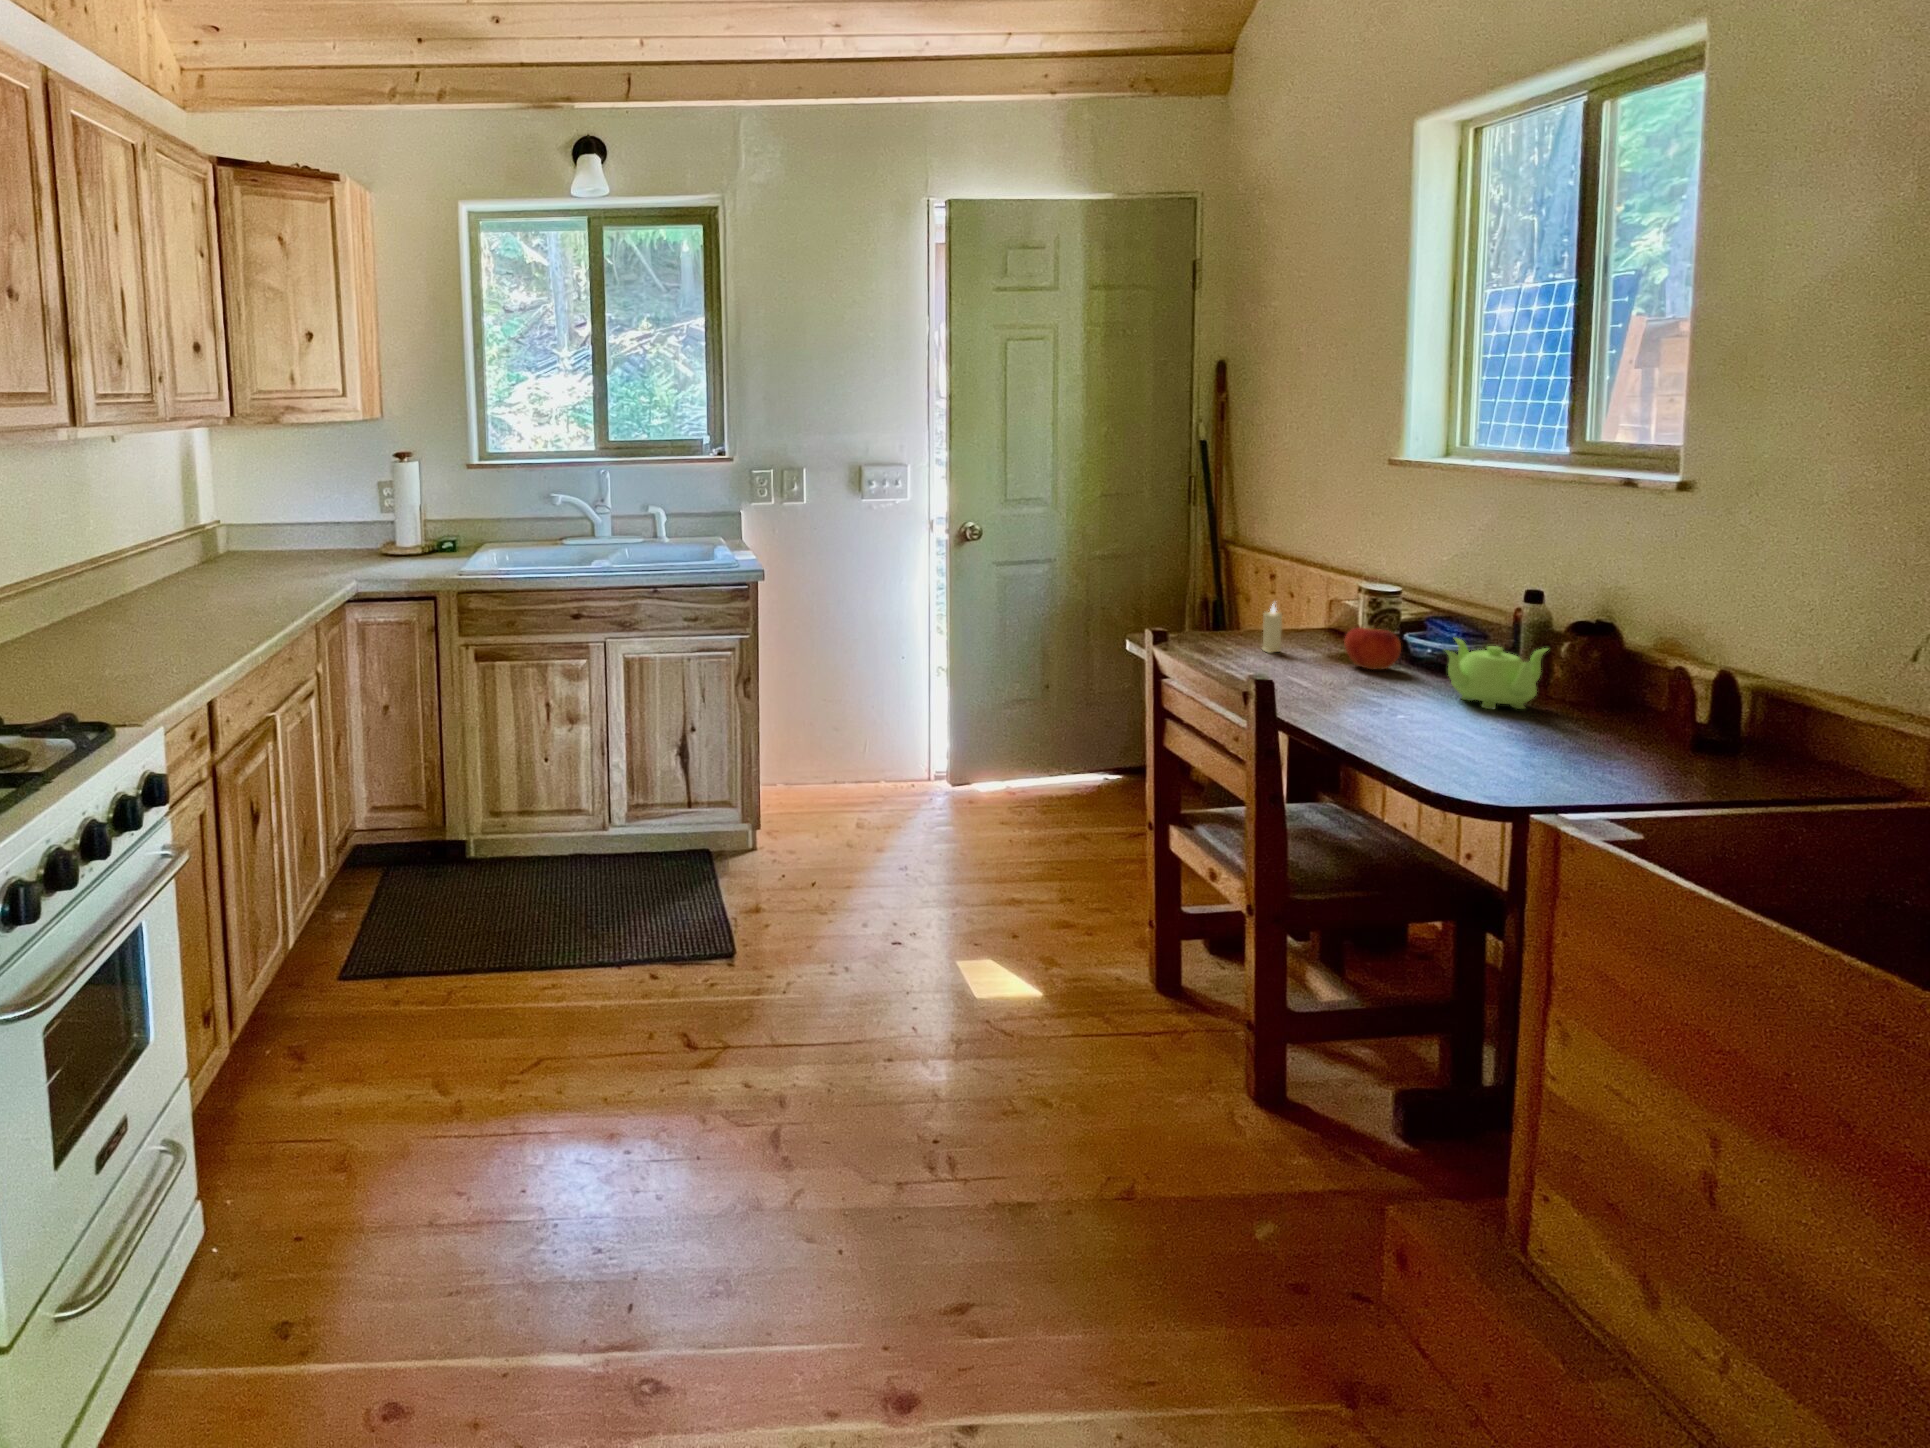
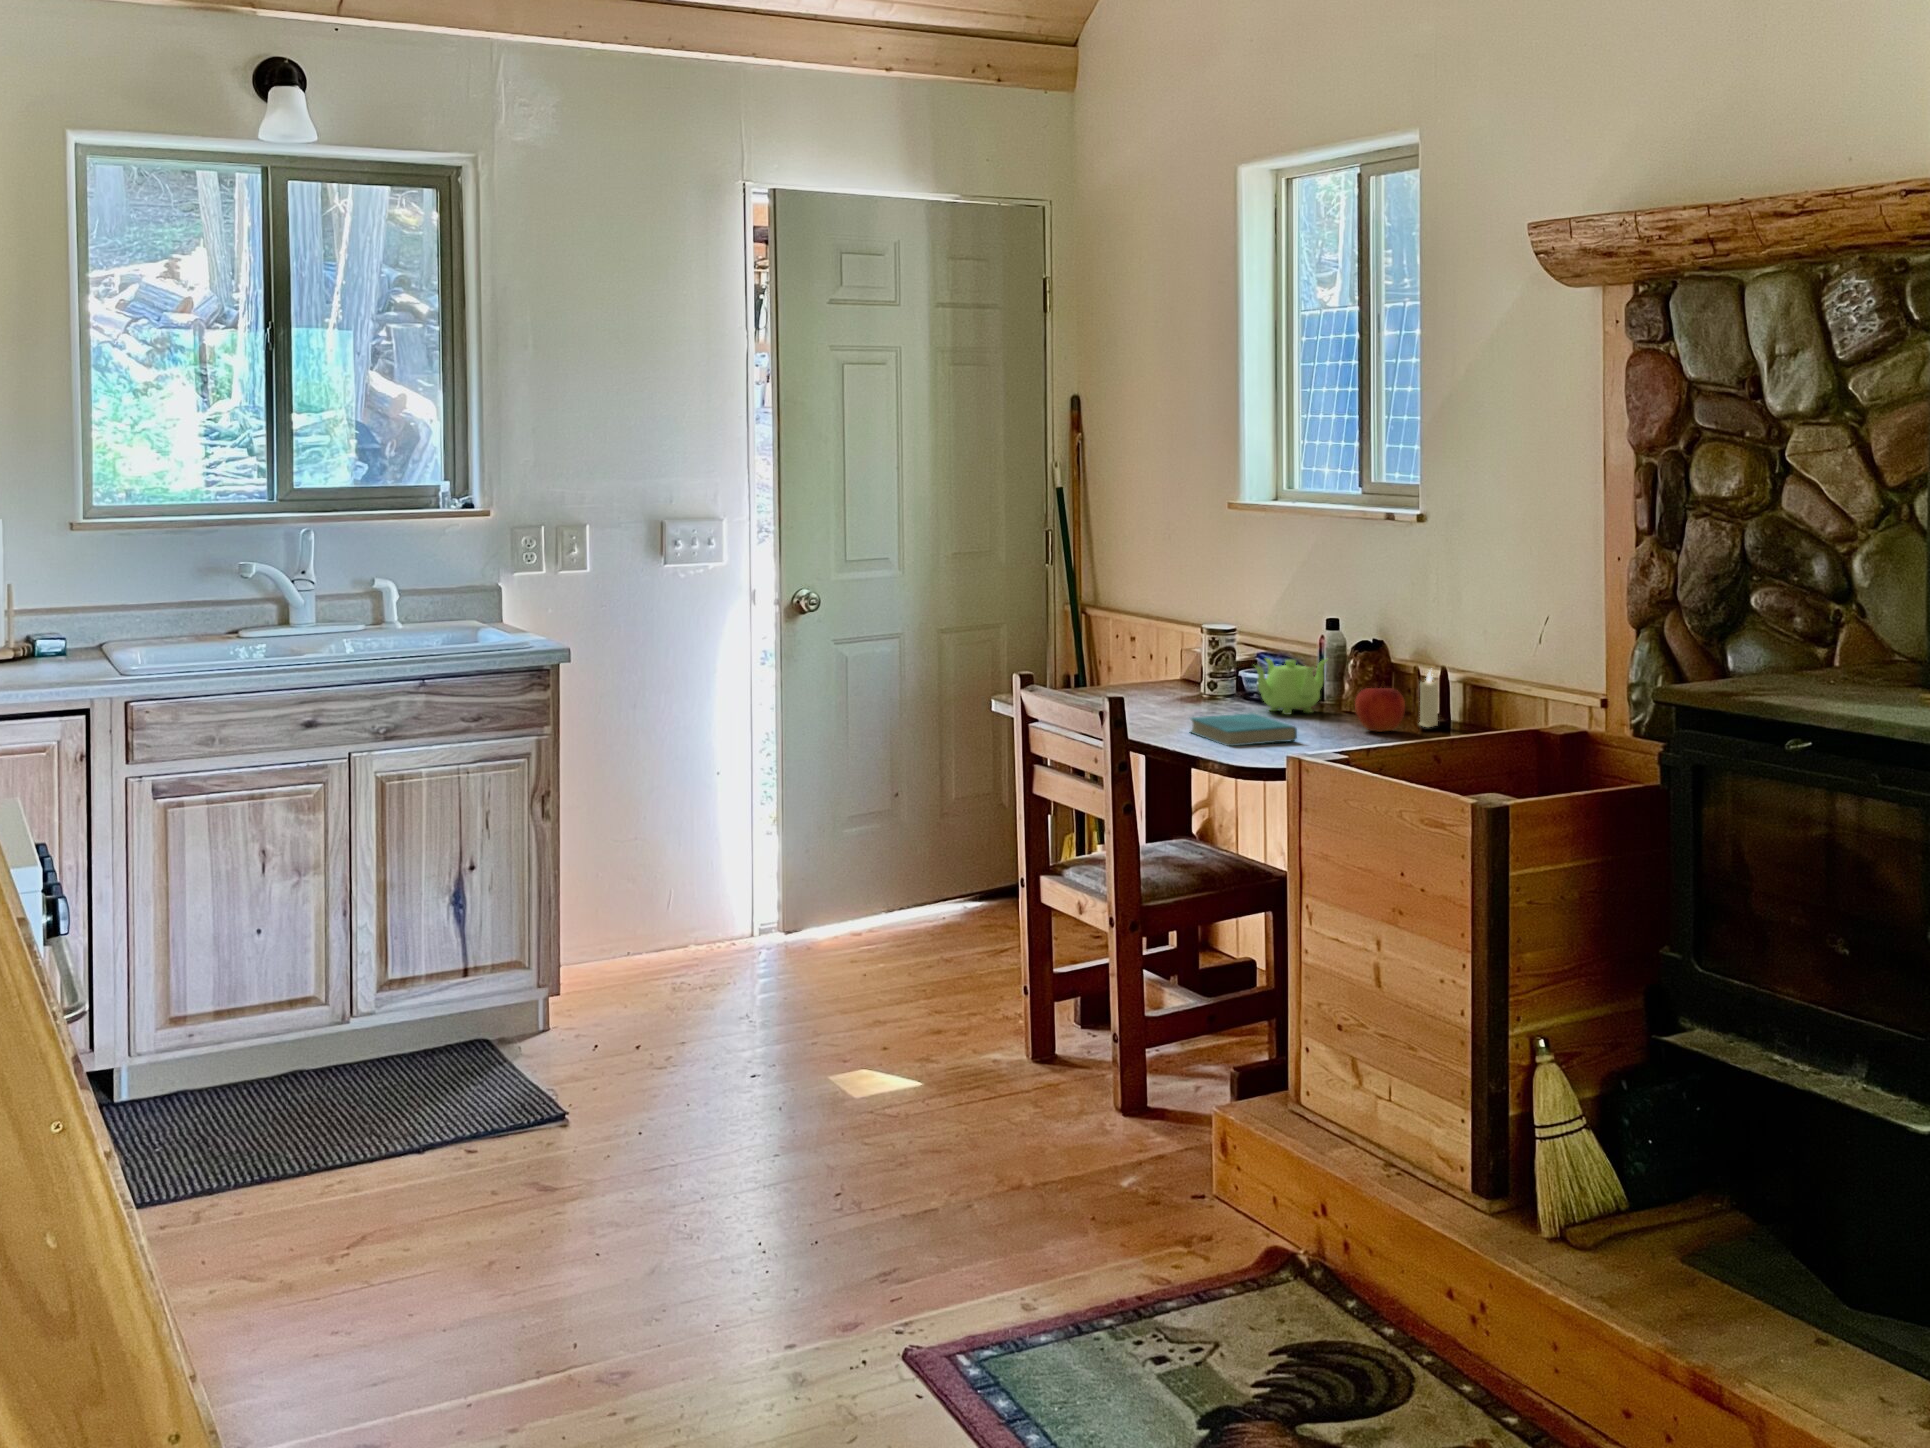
candle: present [1262,604,1282,652] -> present [1419,672,1438,727]
apple: present [1344,625,1401,670] -> present [1355,687,1405,732]
book: none [1365,715,1534,772] -> present [1190,713,1297,746]

